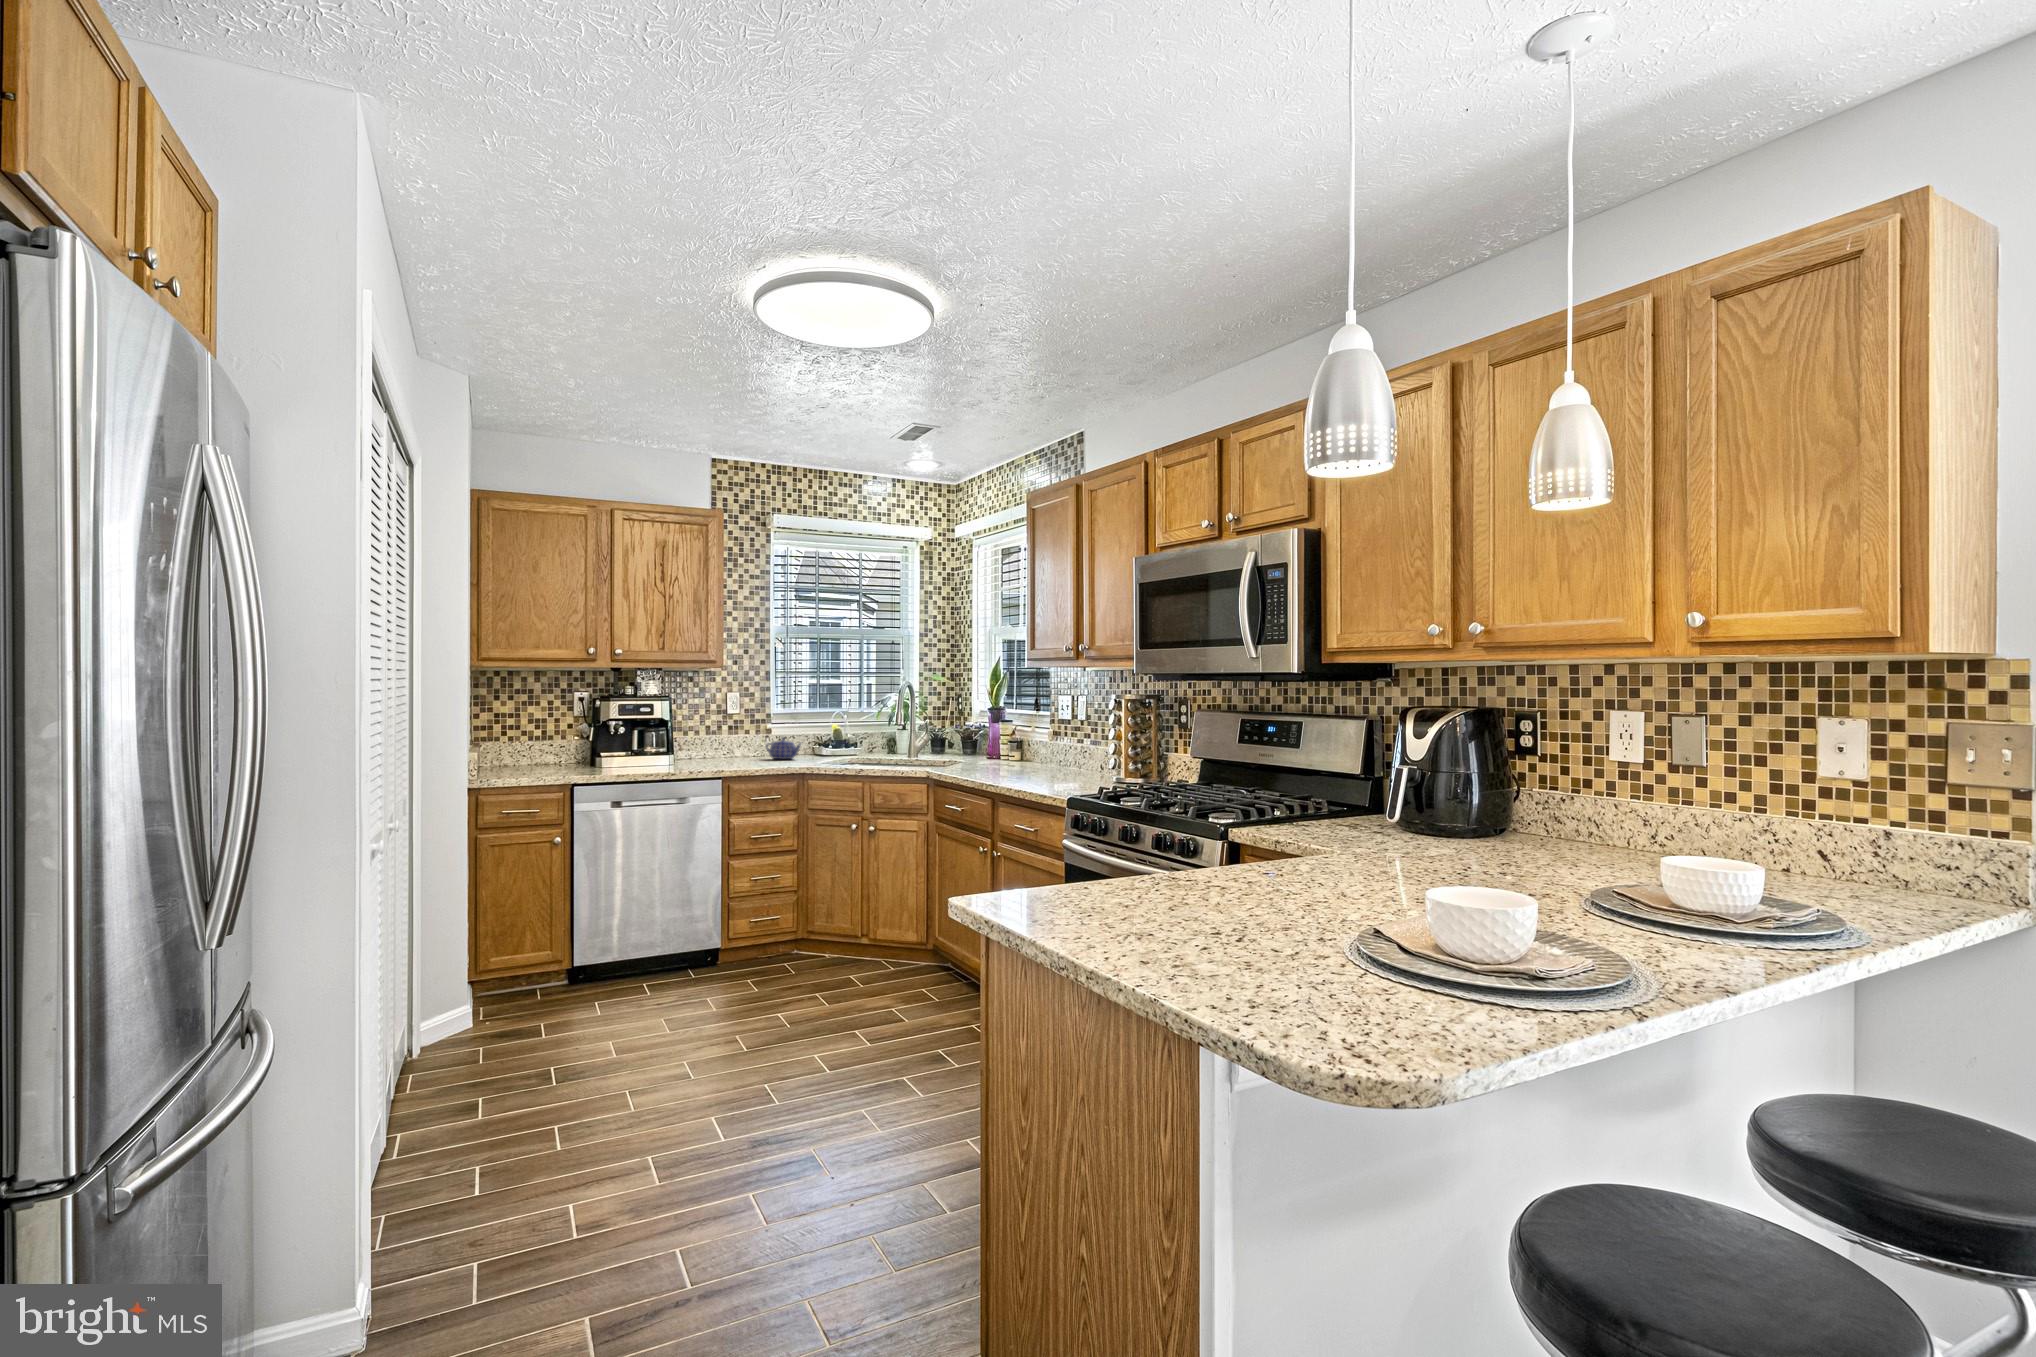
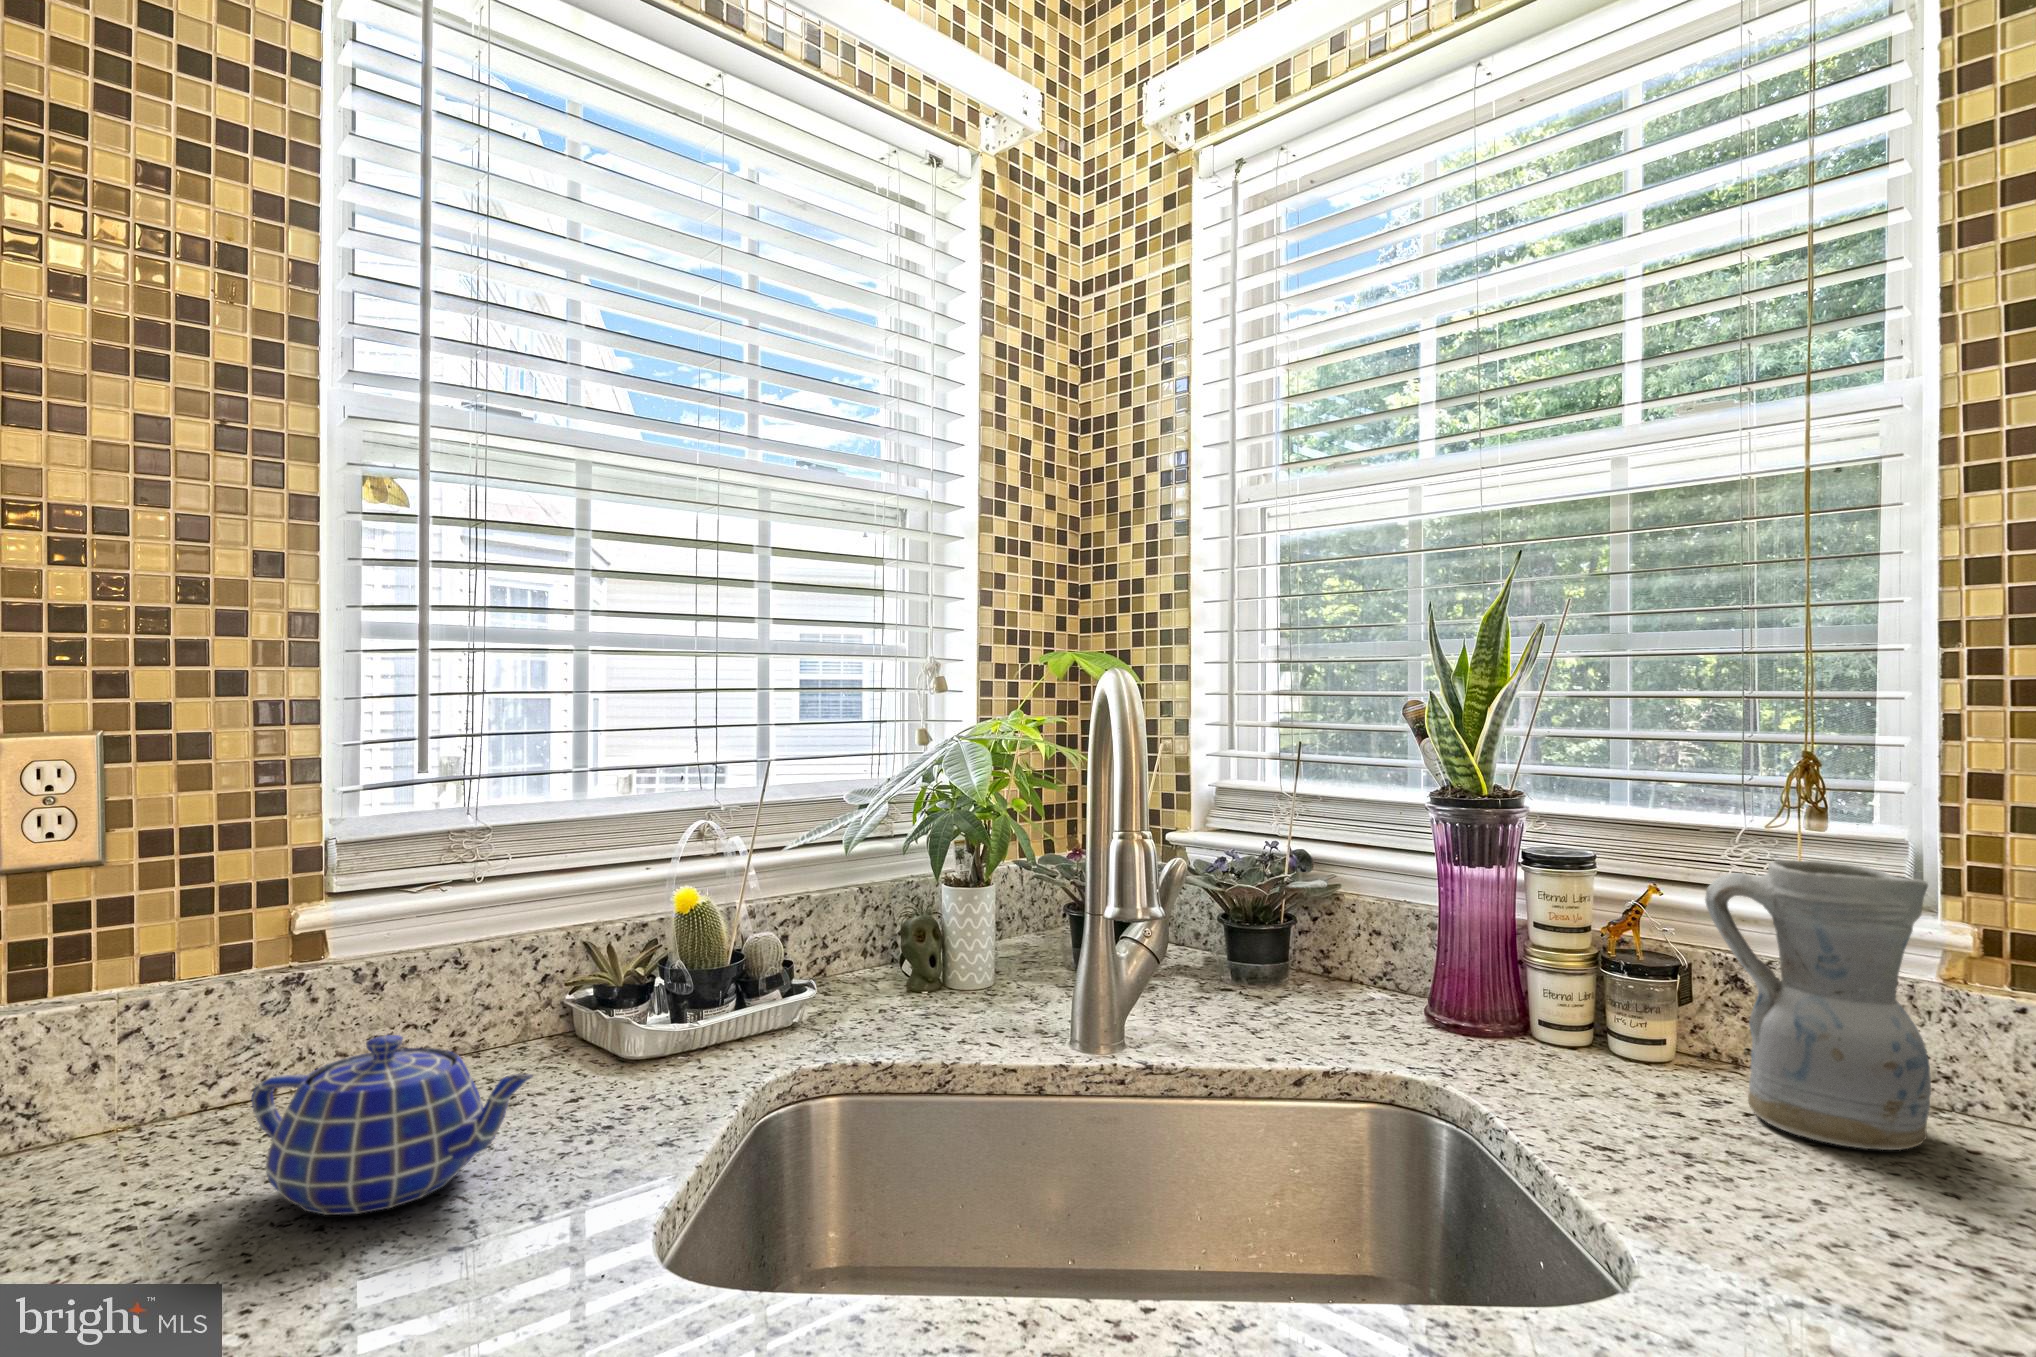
ceramic pitcher: none [1001,717,1028,764] -> present [1705,860,1931,1150]

